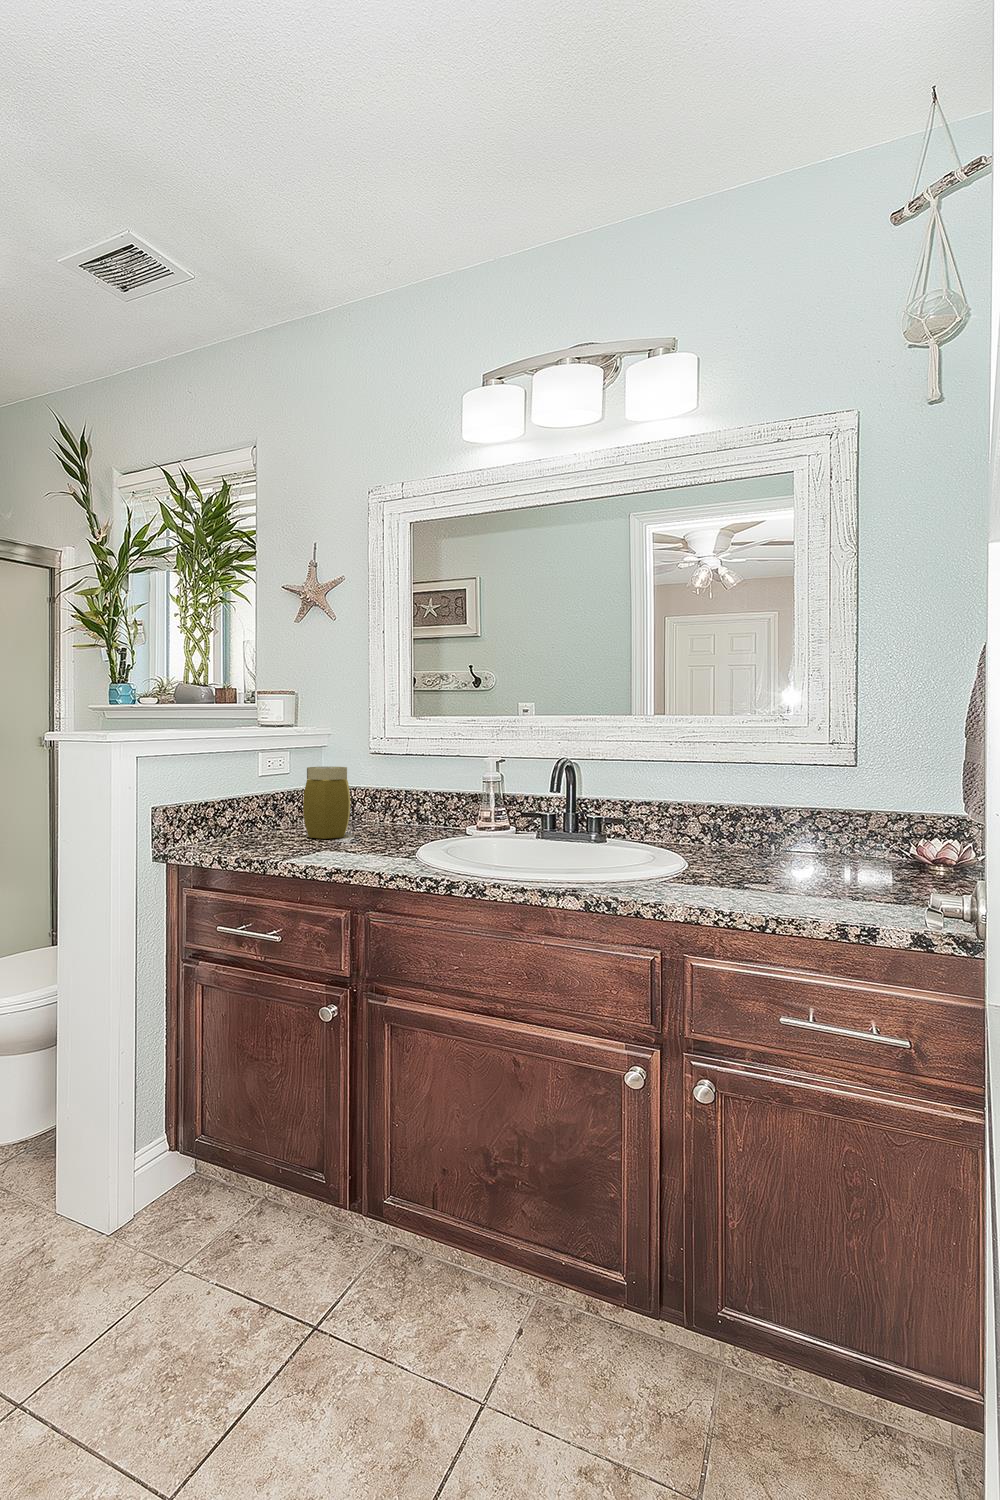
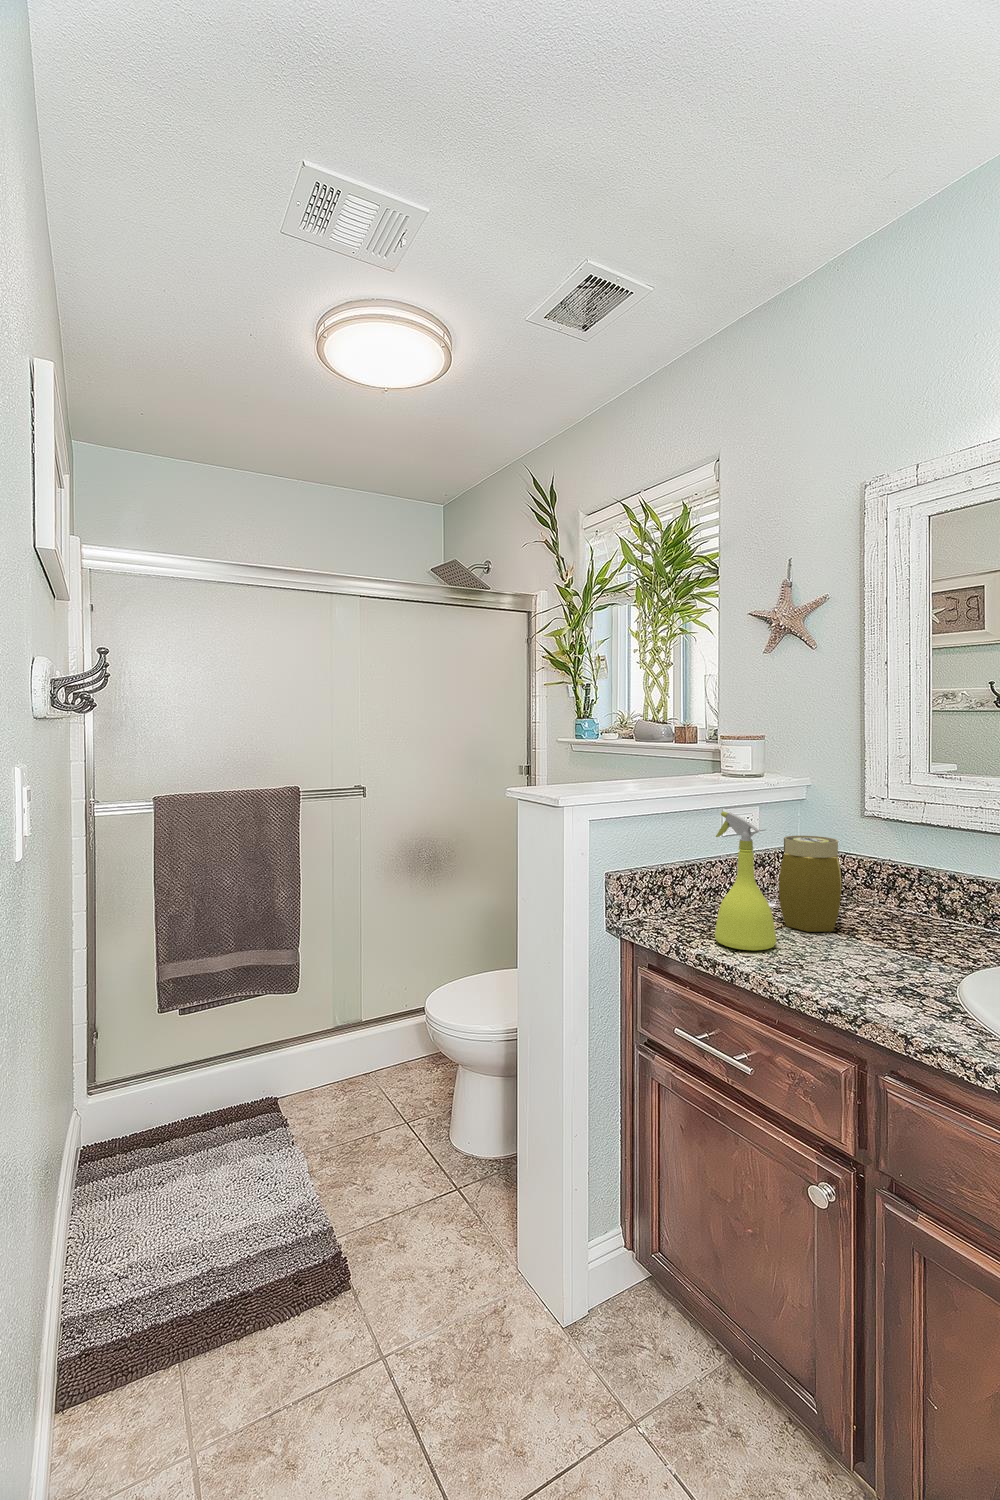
spray bottle: none [251,743,299,851] -> present [715,811,776,950]

